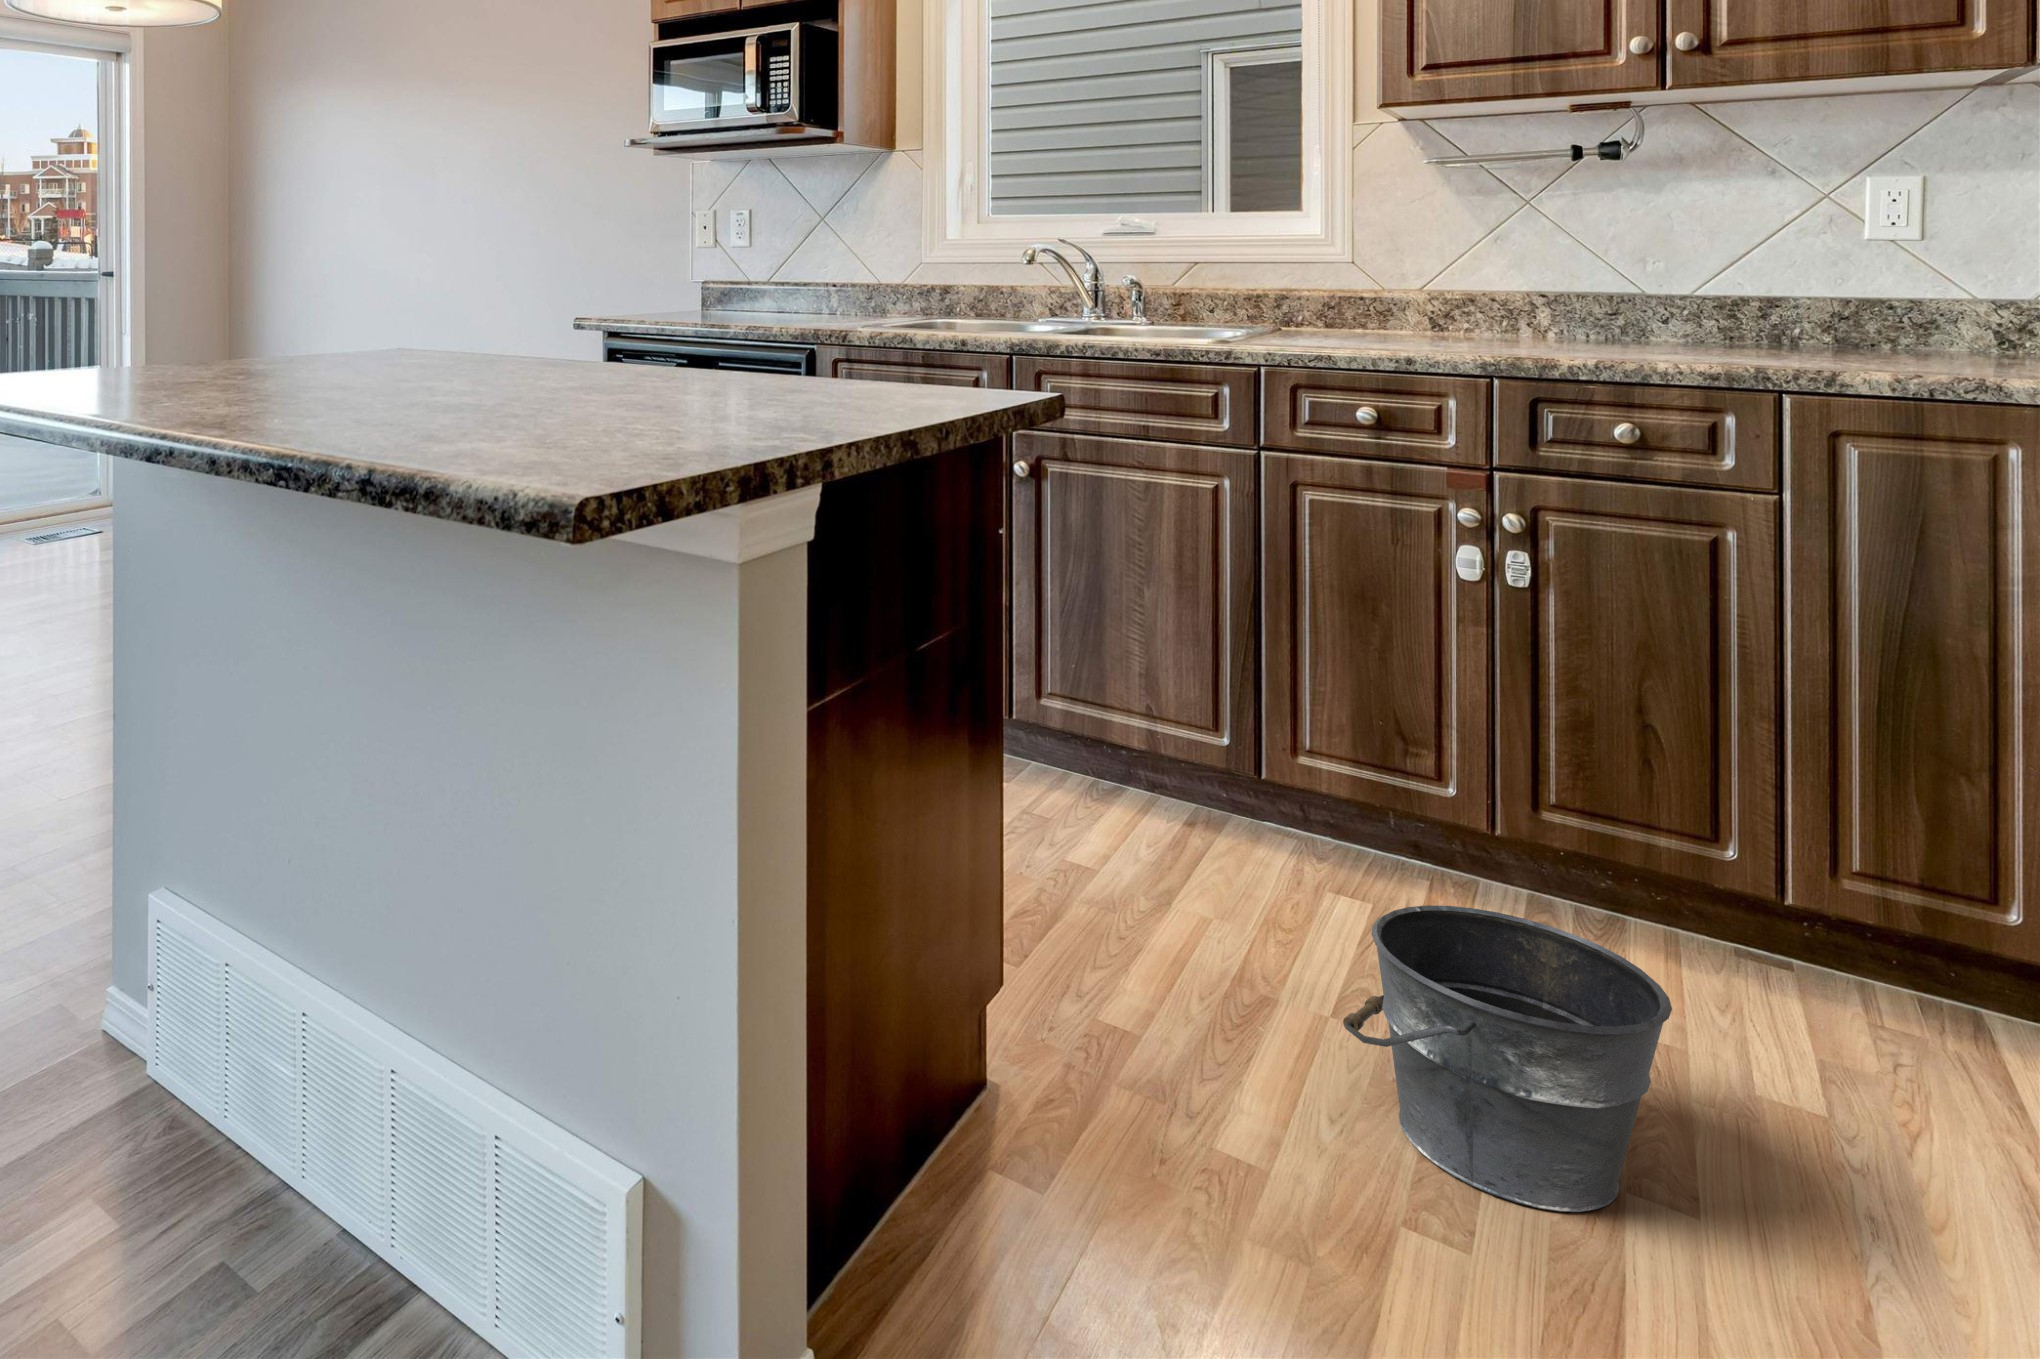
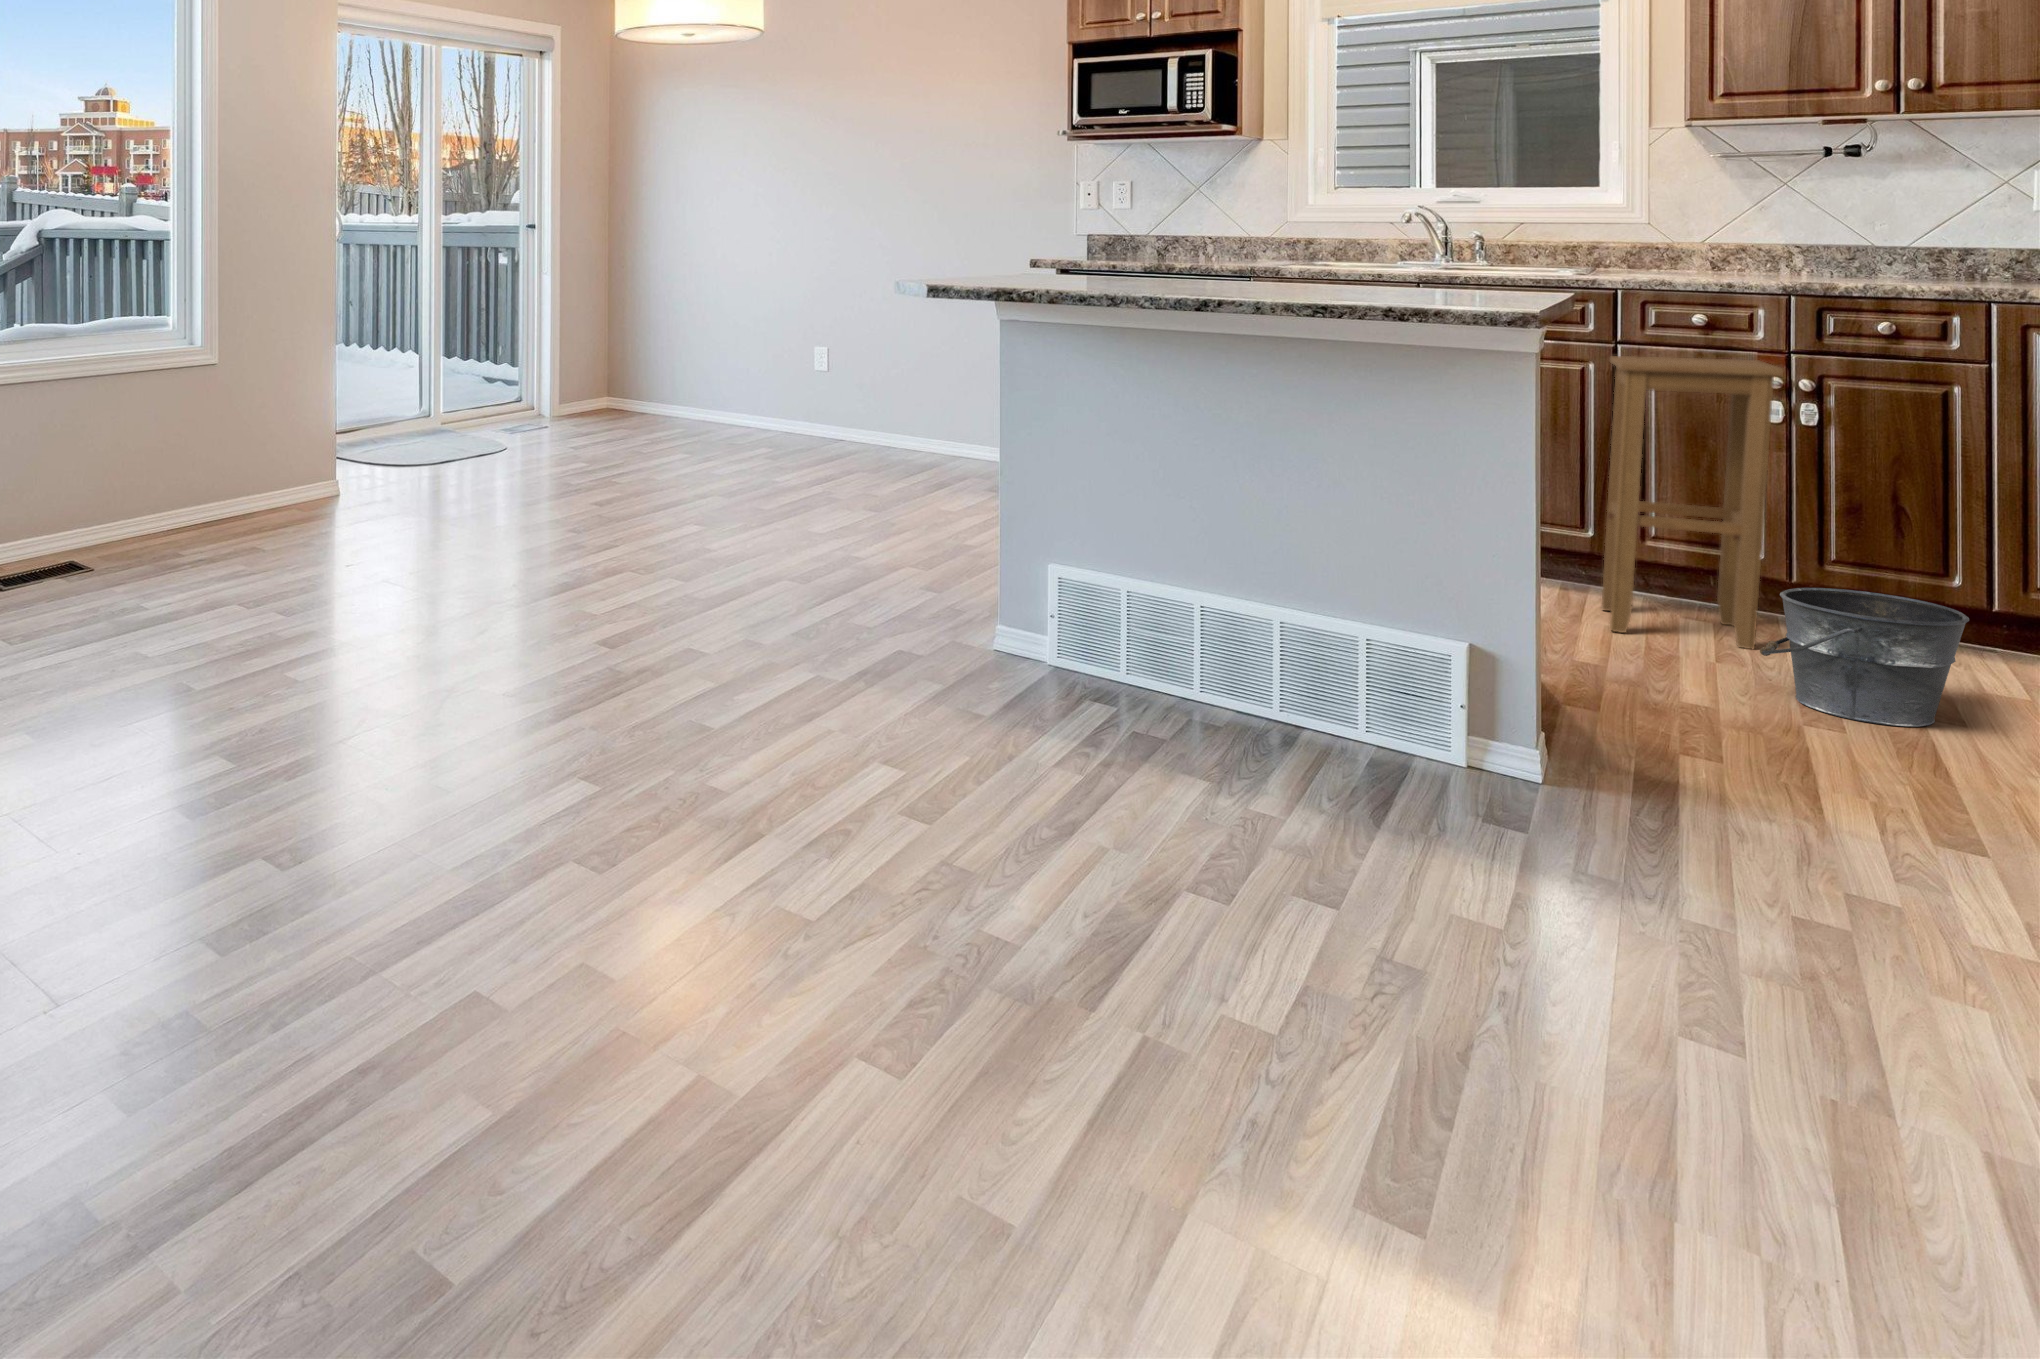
stool: none [1207,465,1442,964] -> present [1602,356,1783,649]

